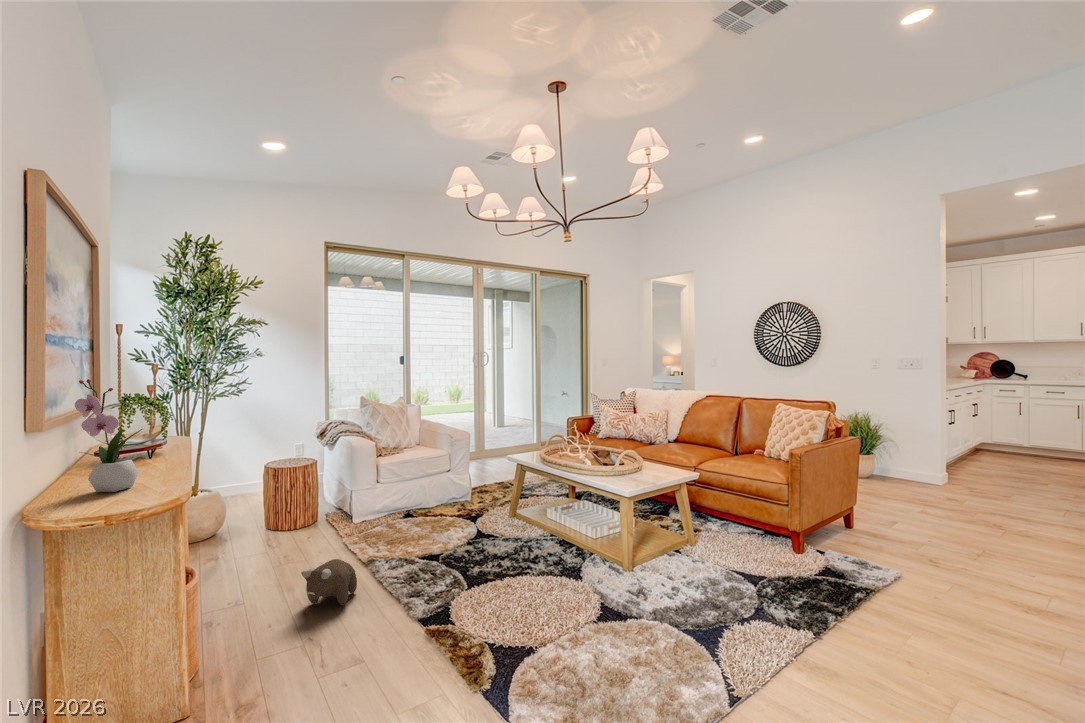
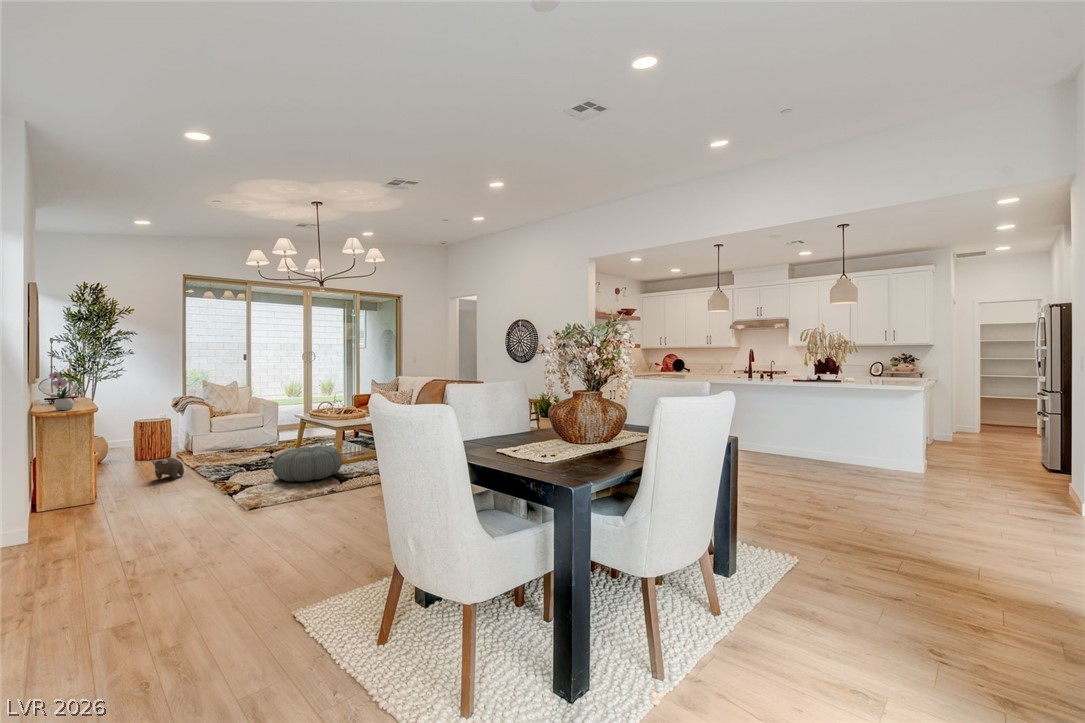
pouf: none [544,538,681,641] -> present [273,446,342,482]

